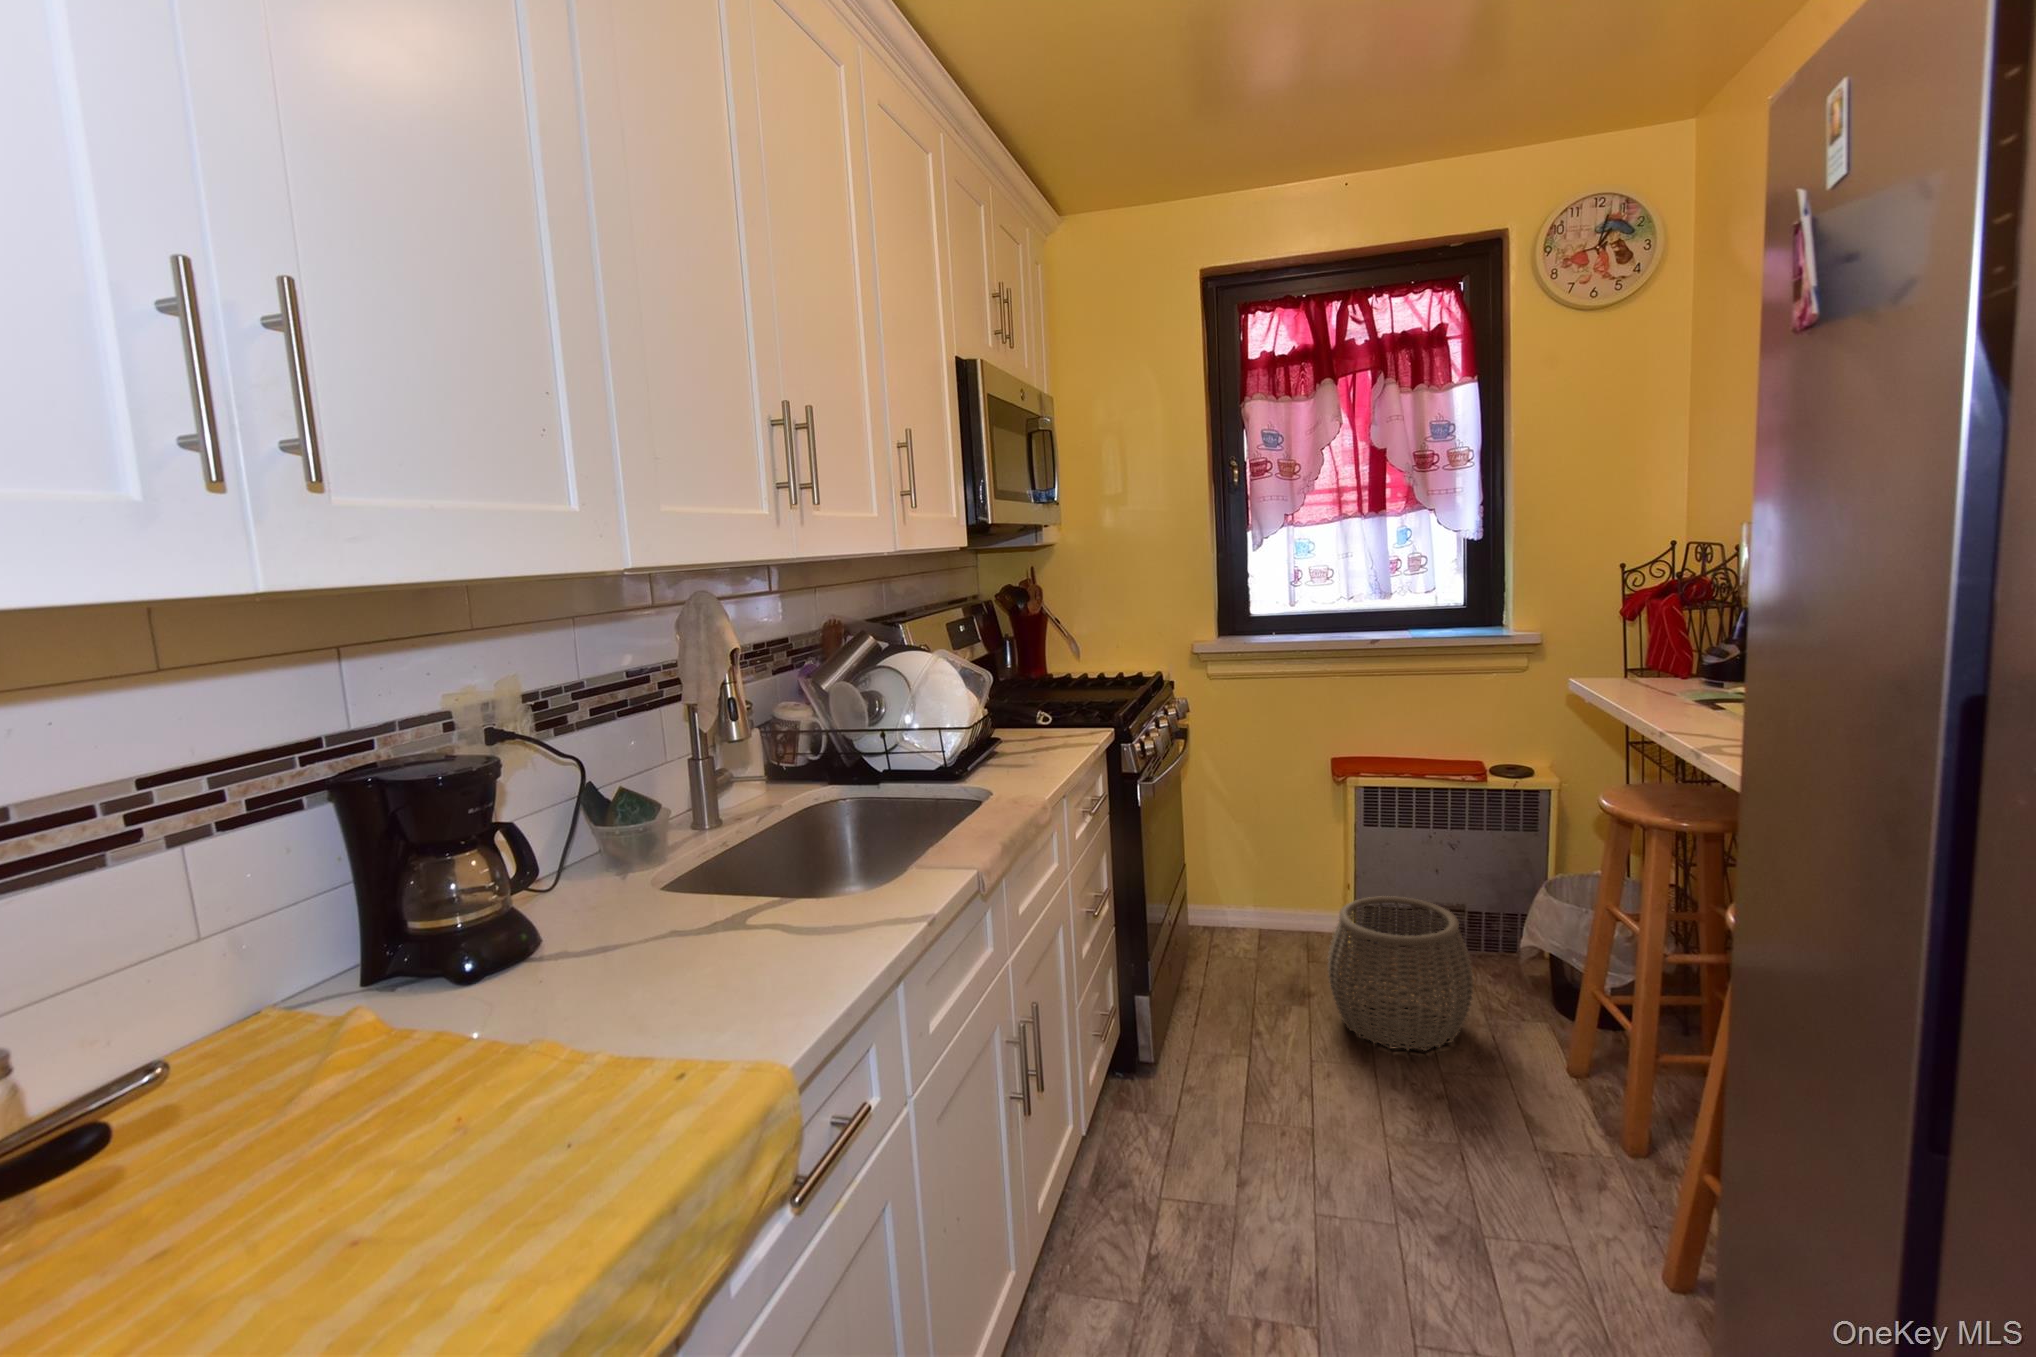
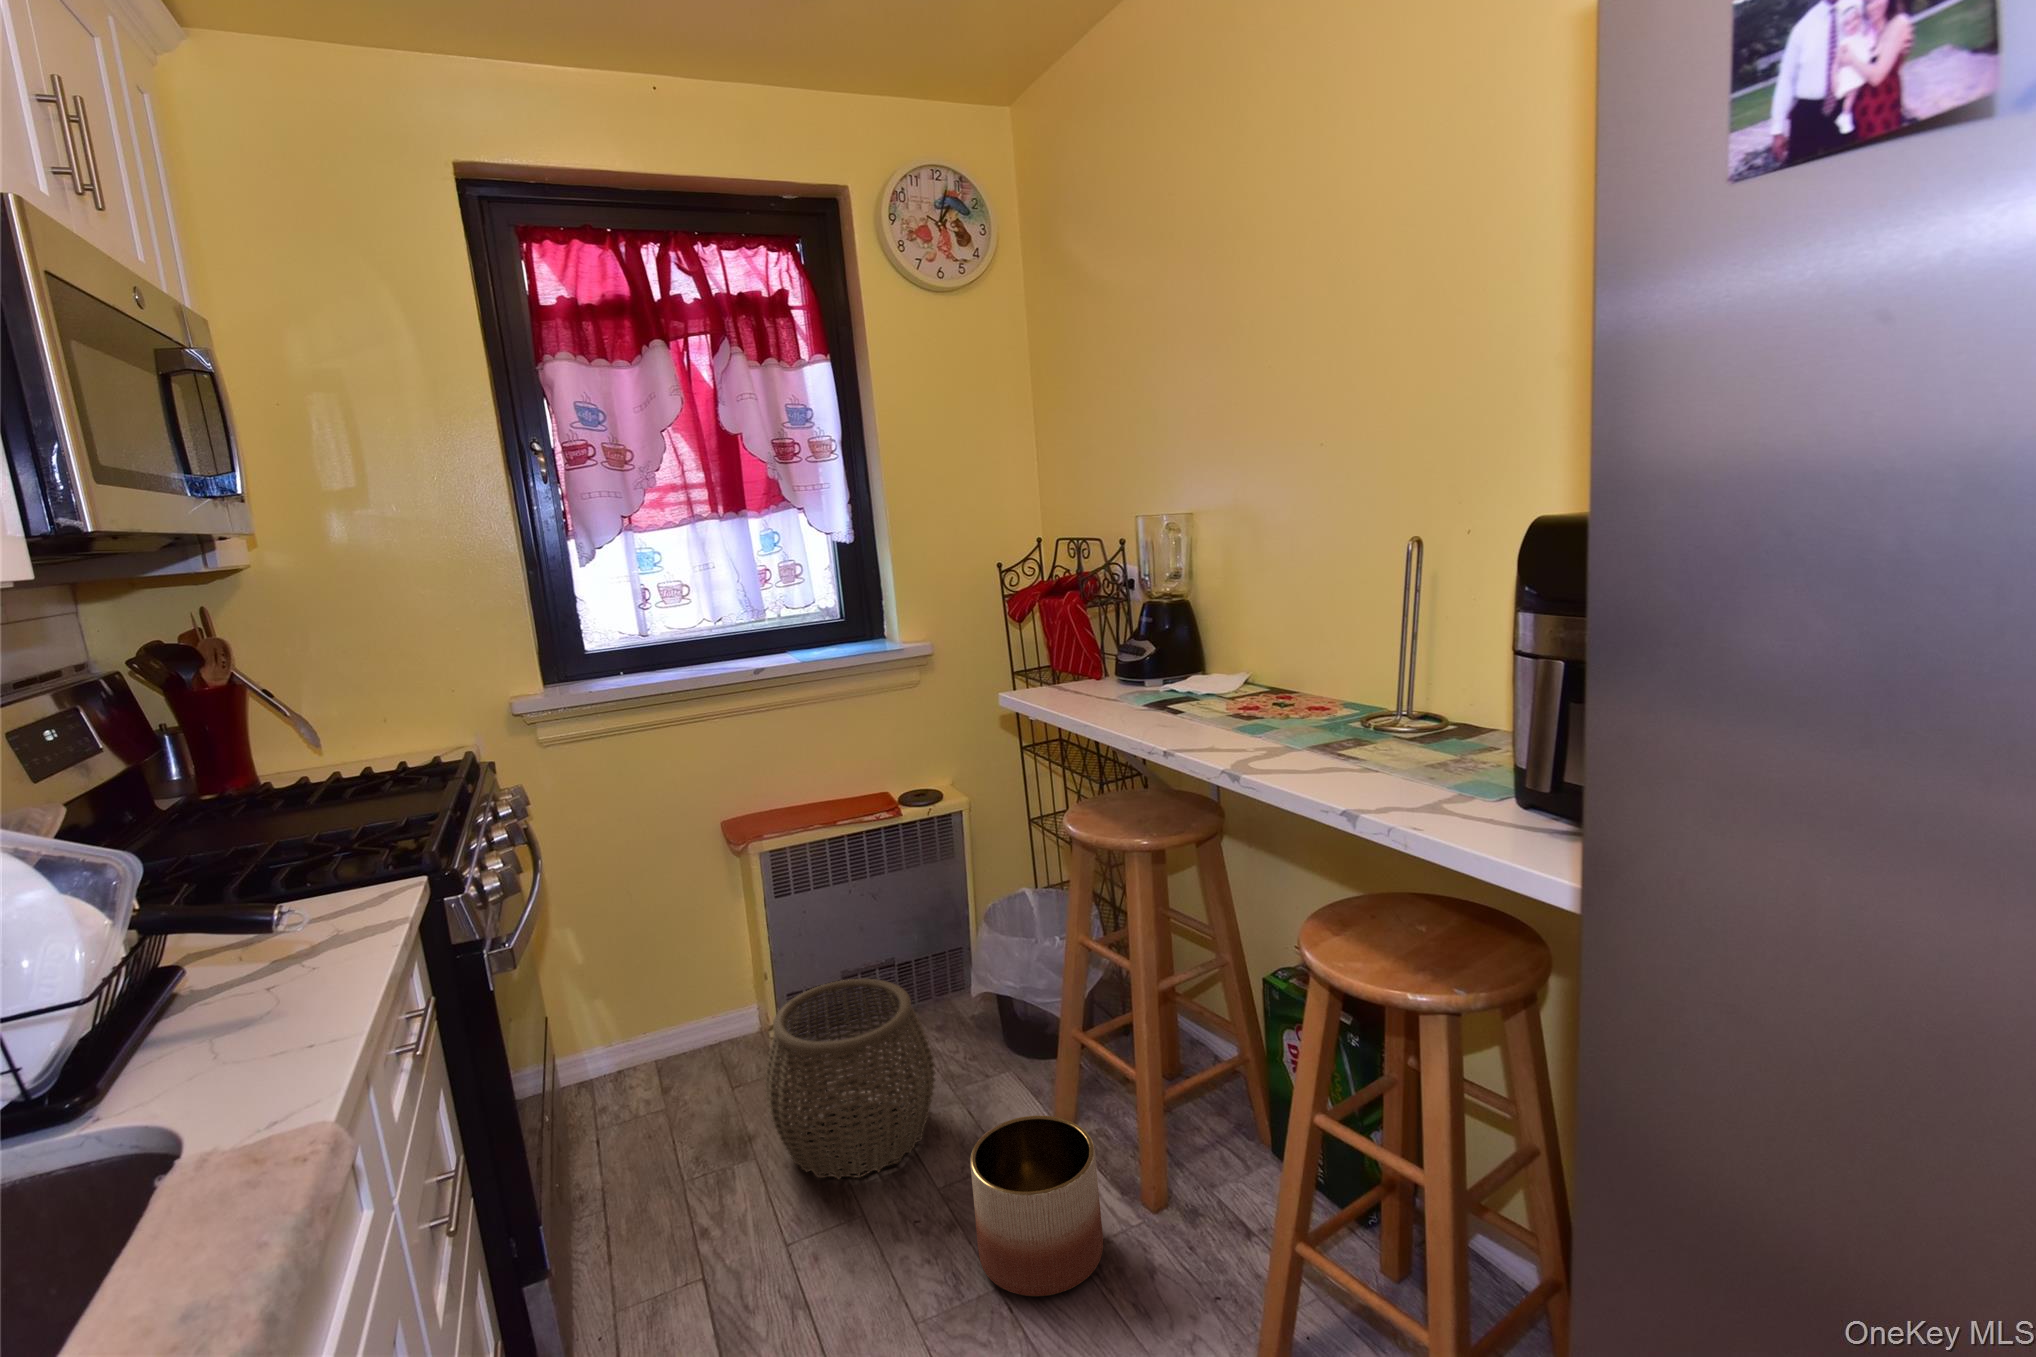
planter: none [1472,1037,1594,1185] -> present [970,1116,1103,1296]

